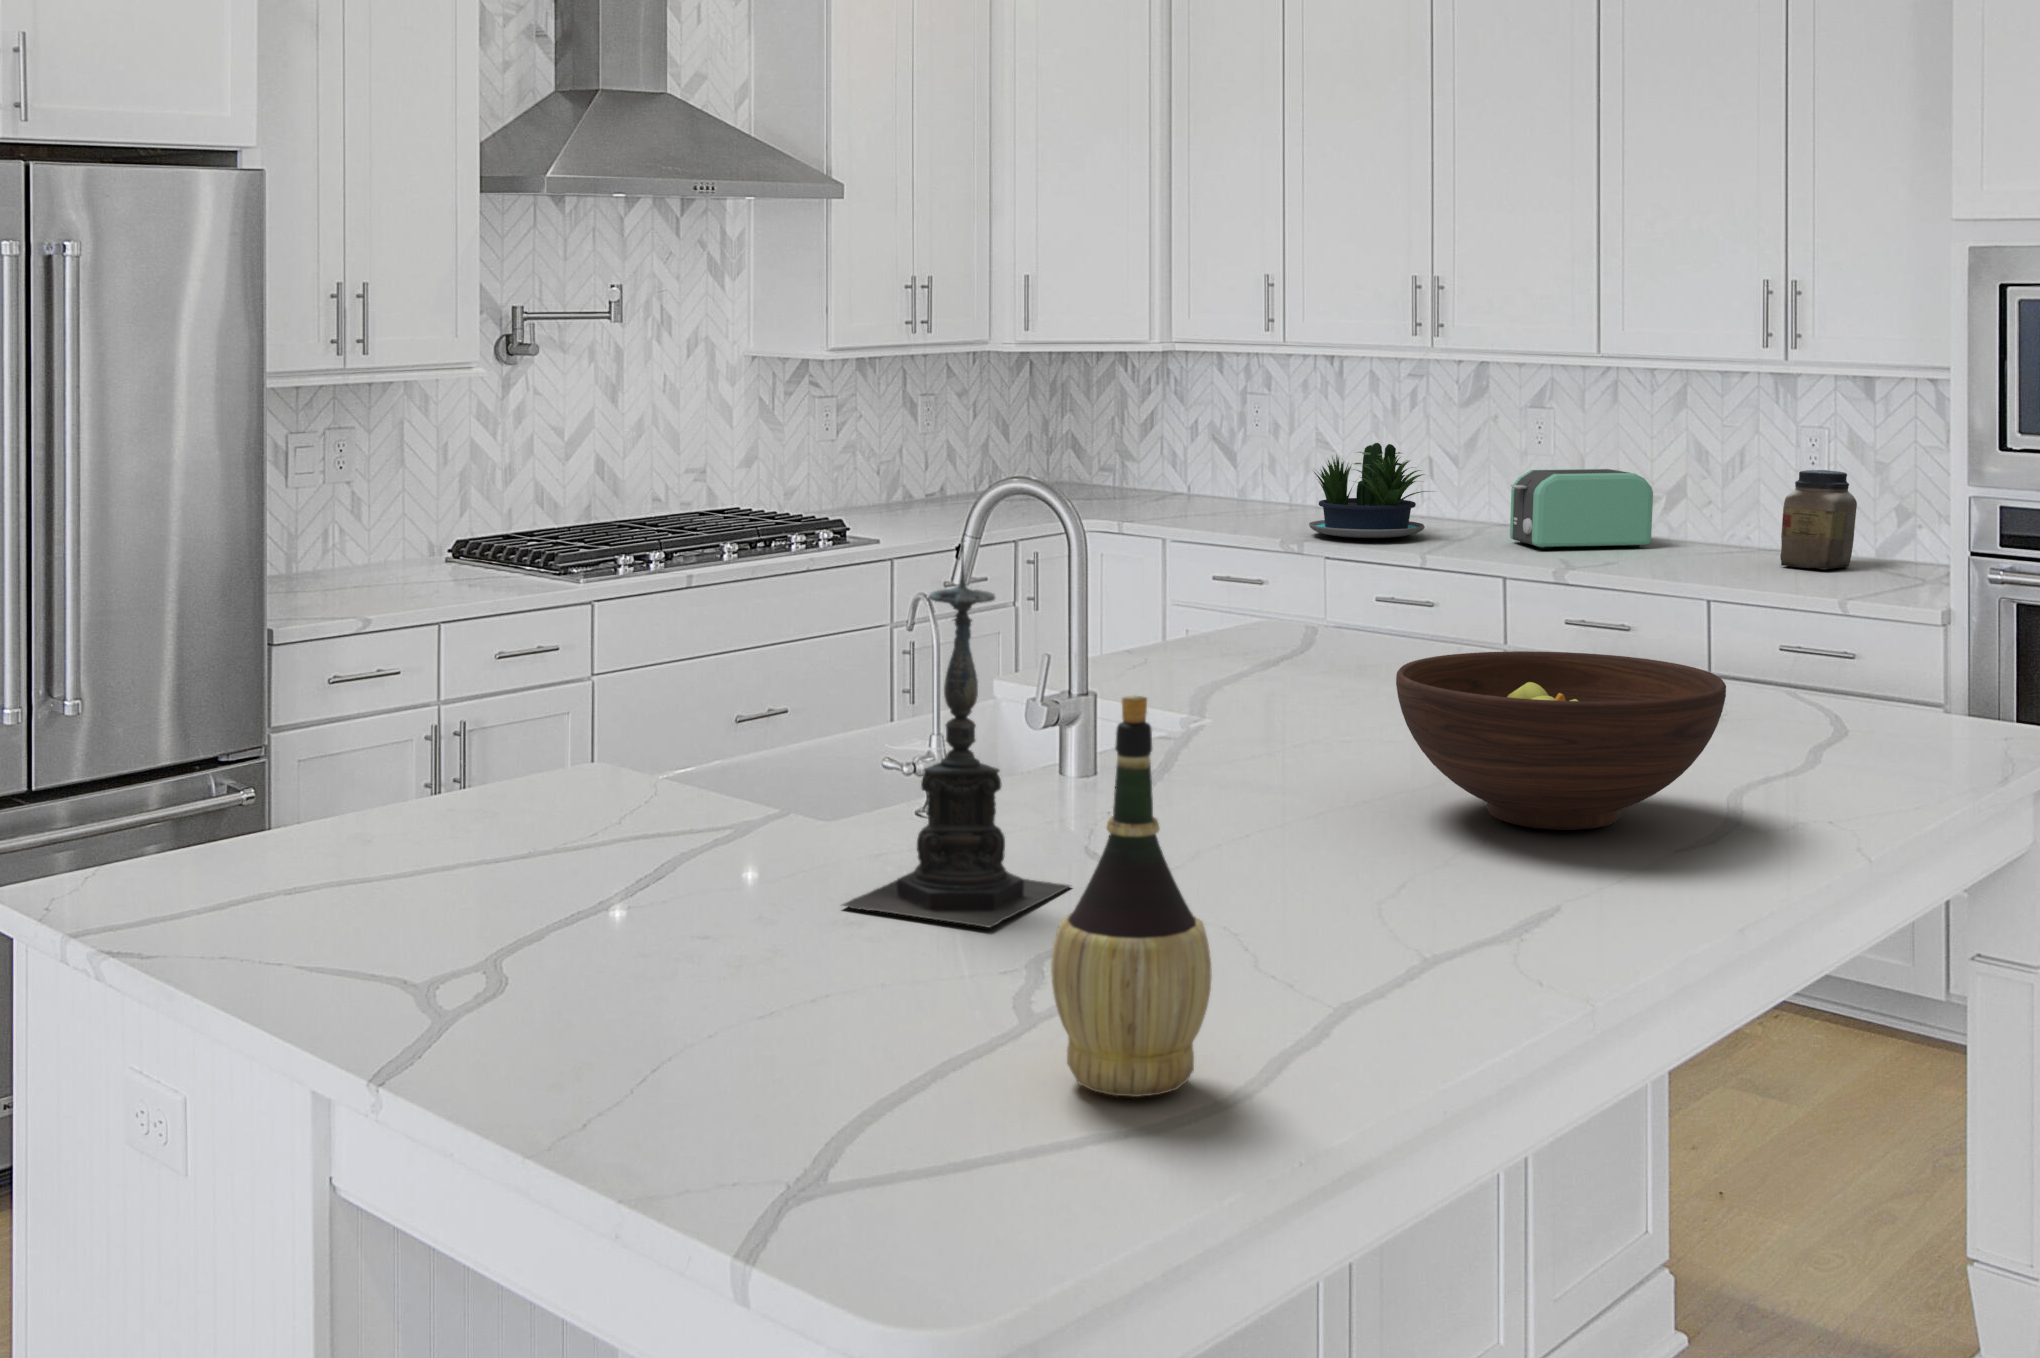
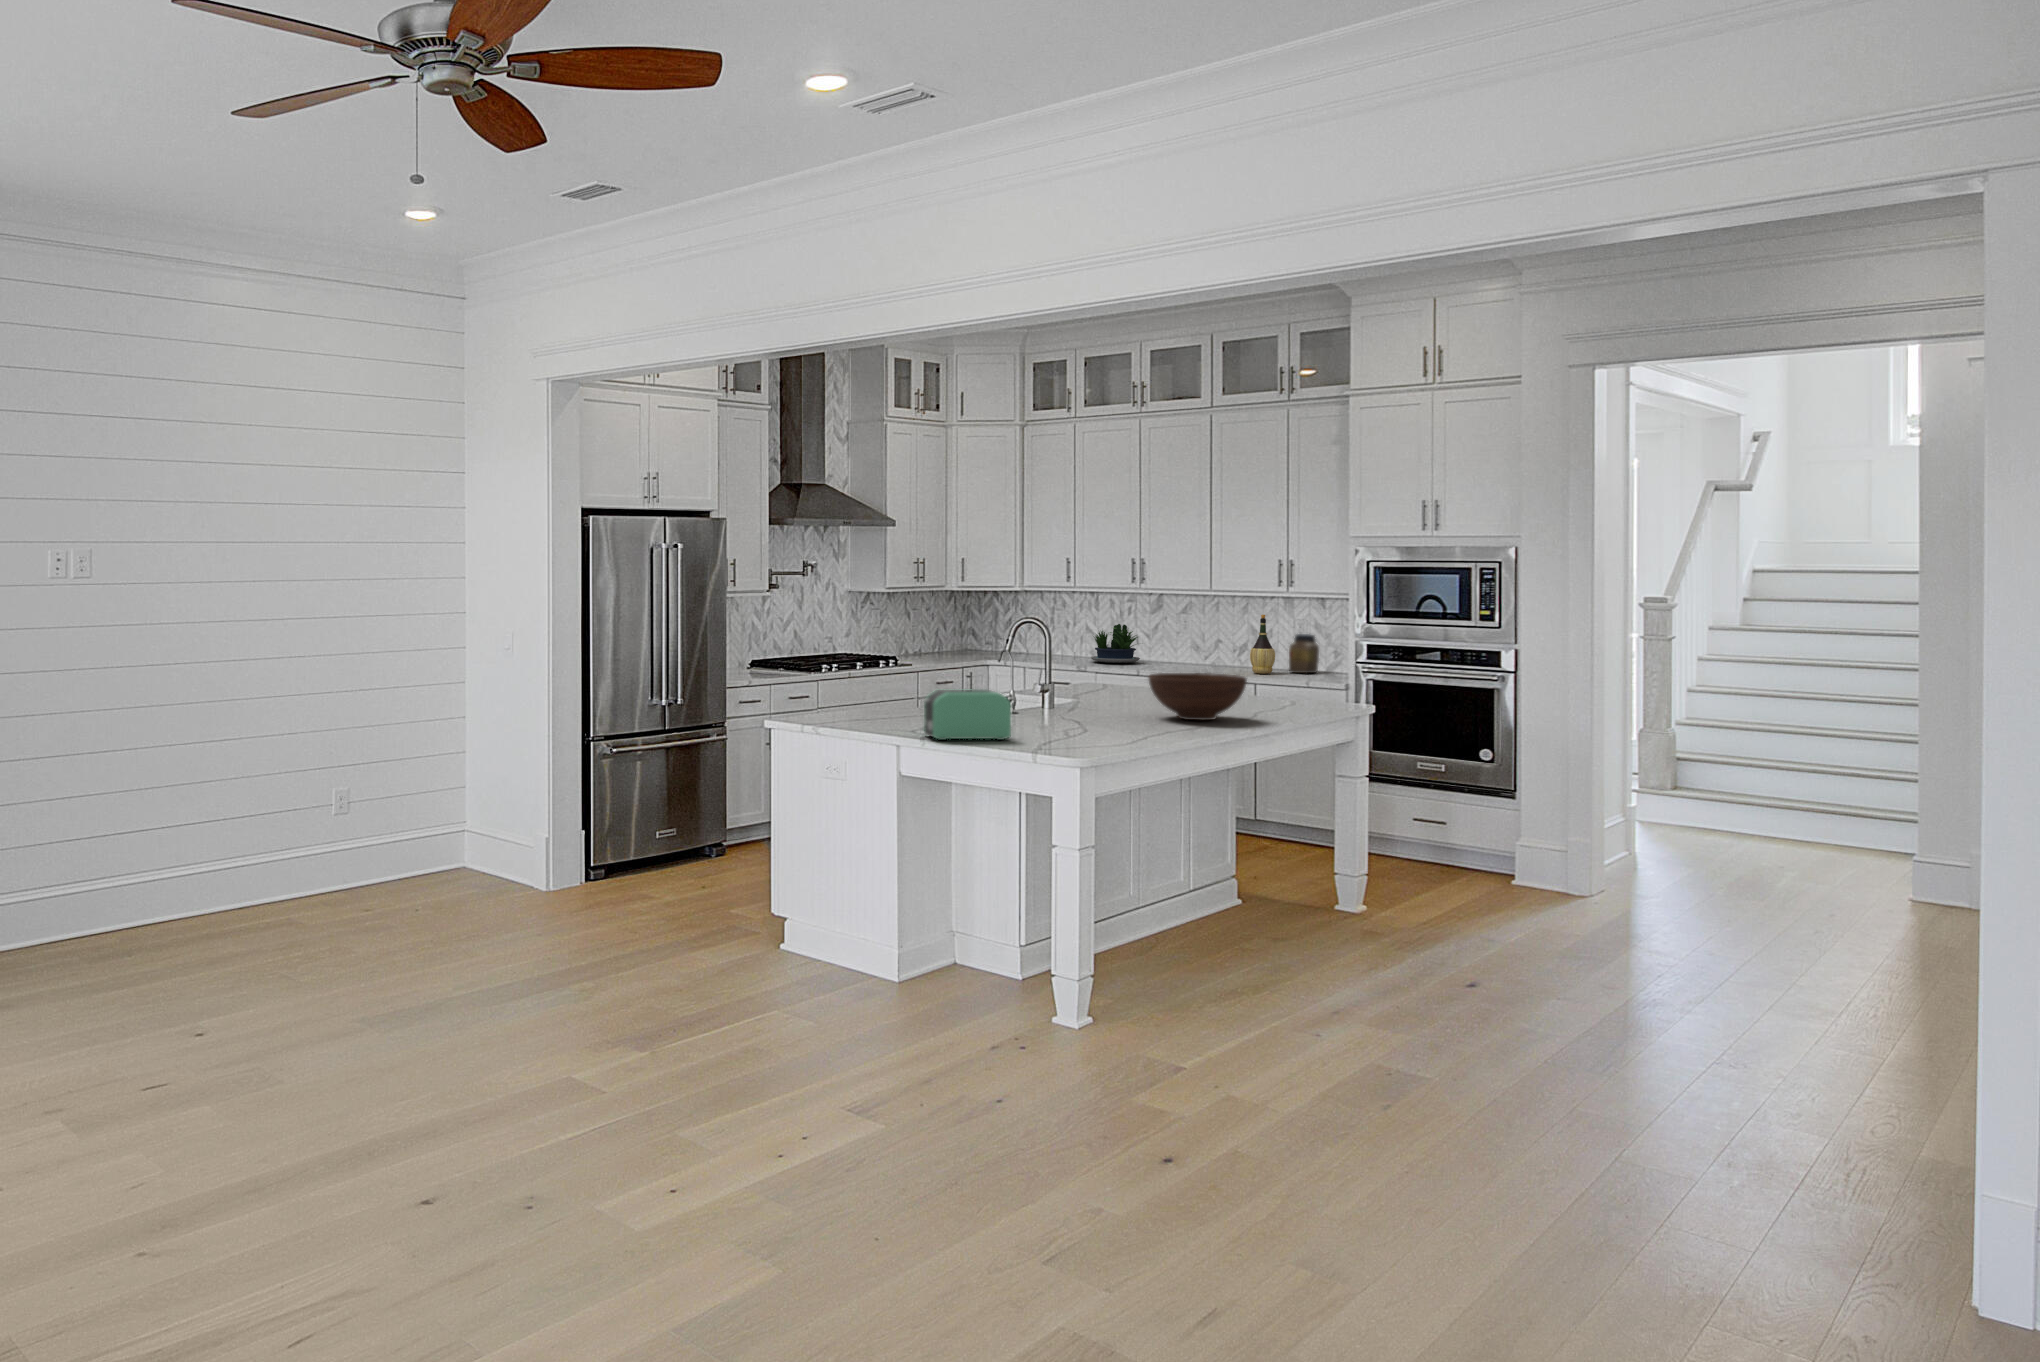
toaster: present [1510,469,1653,549] -> present [923,689,1011,740]
candle holder: present [842,541,1070,928] -> none [1001,631,1062,731]
wine bottle: present [1051,696,1212,1097] -> present [1250,615,1275,674]

